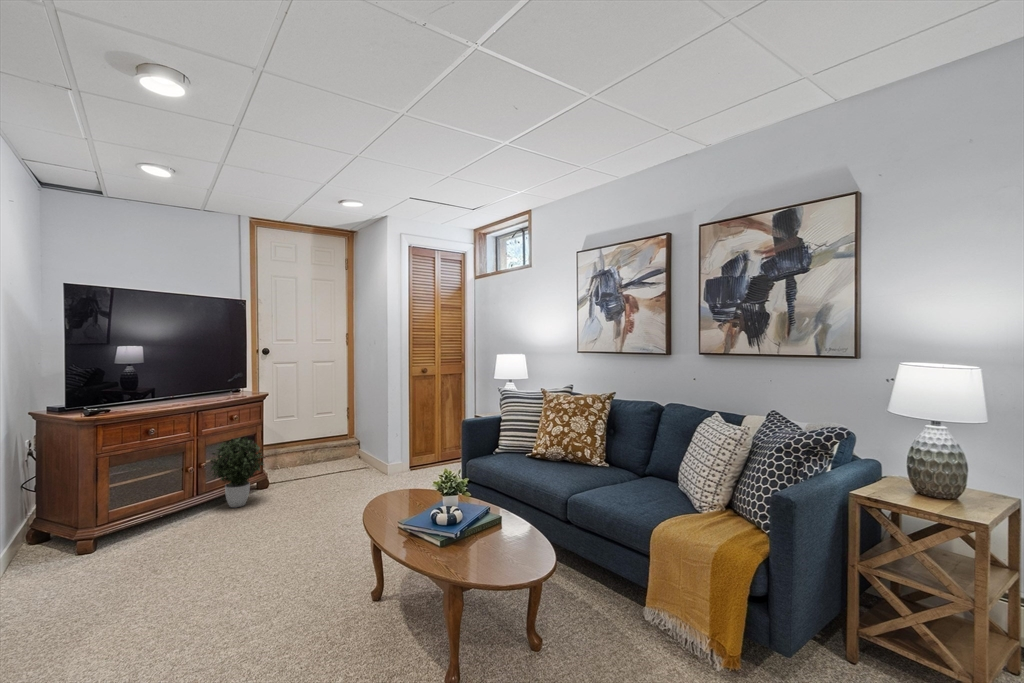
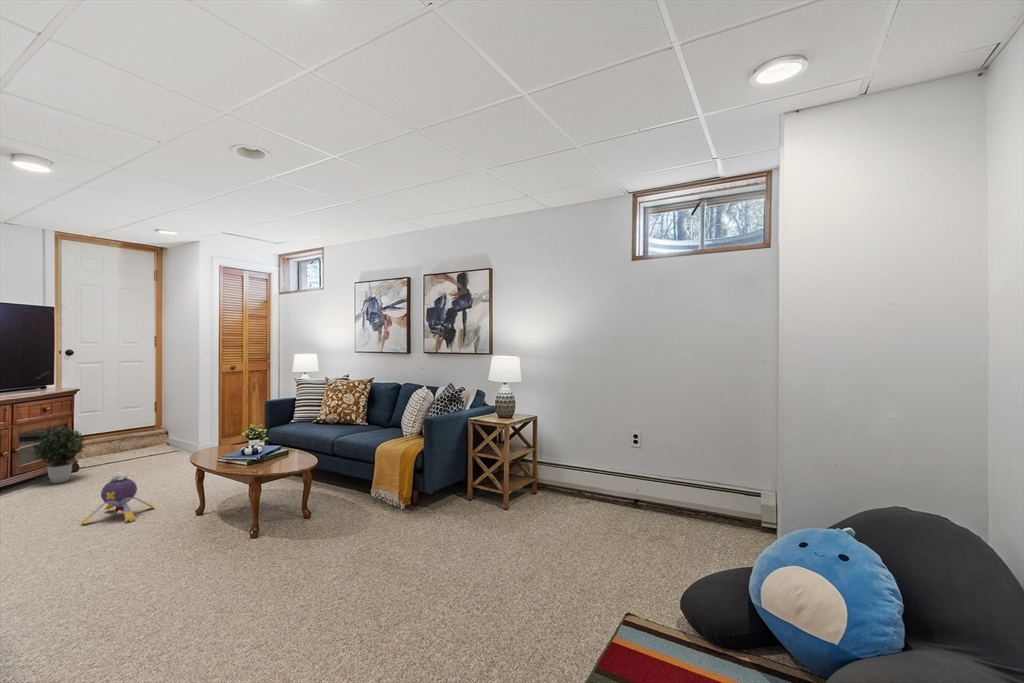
plush toy: none [217,524,316,610] -> present [81,472,154,524]

